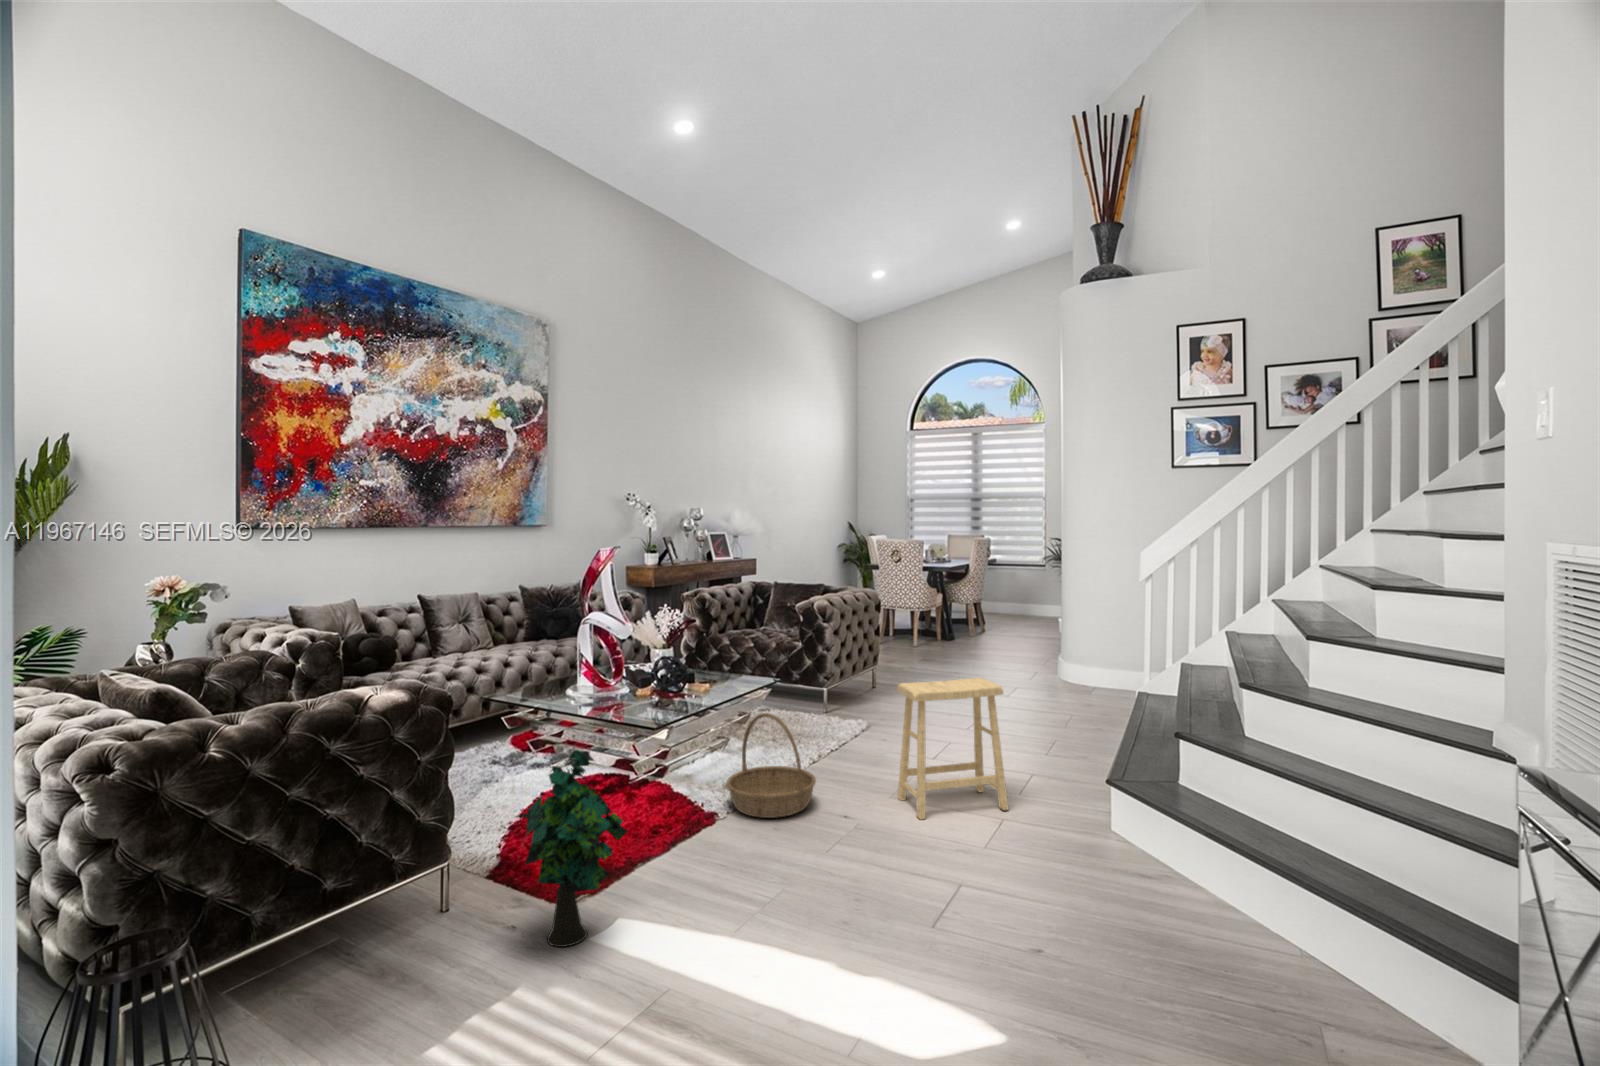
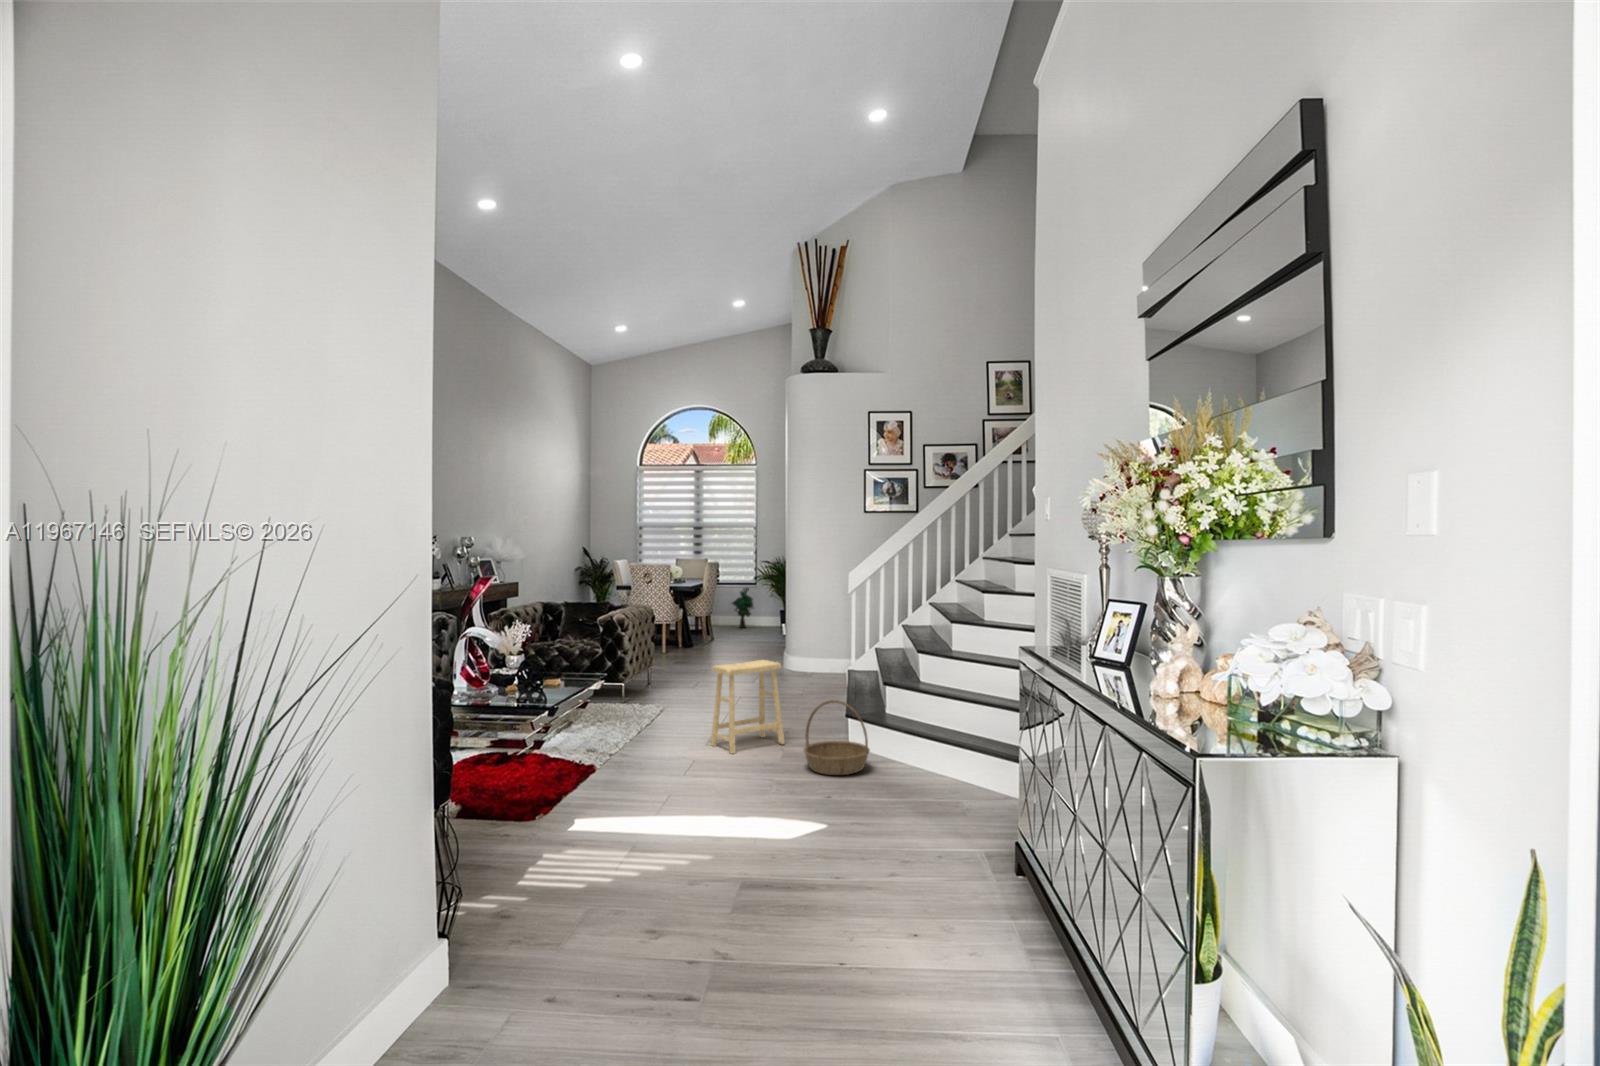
basket: present [727,713,816,818] -> present [804,700,870,775]
decorative plant: present [517,750,627,947] -> present [732,588,753,628]

